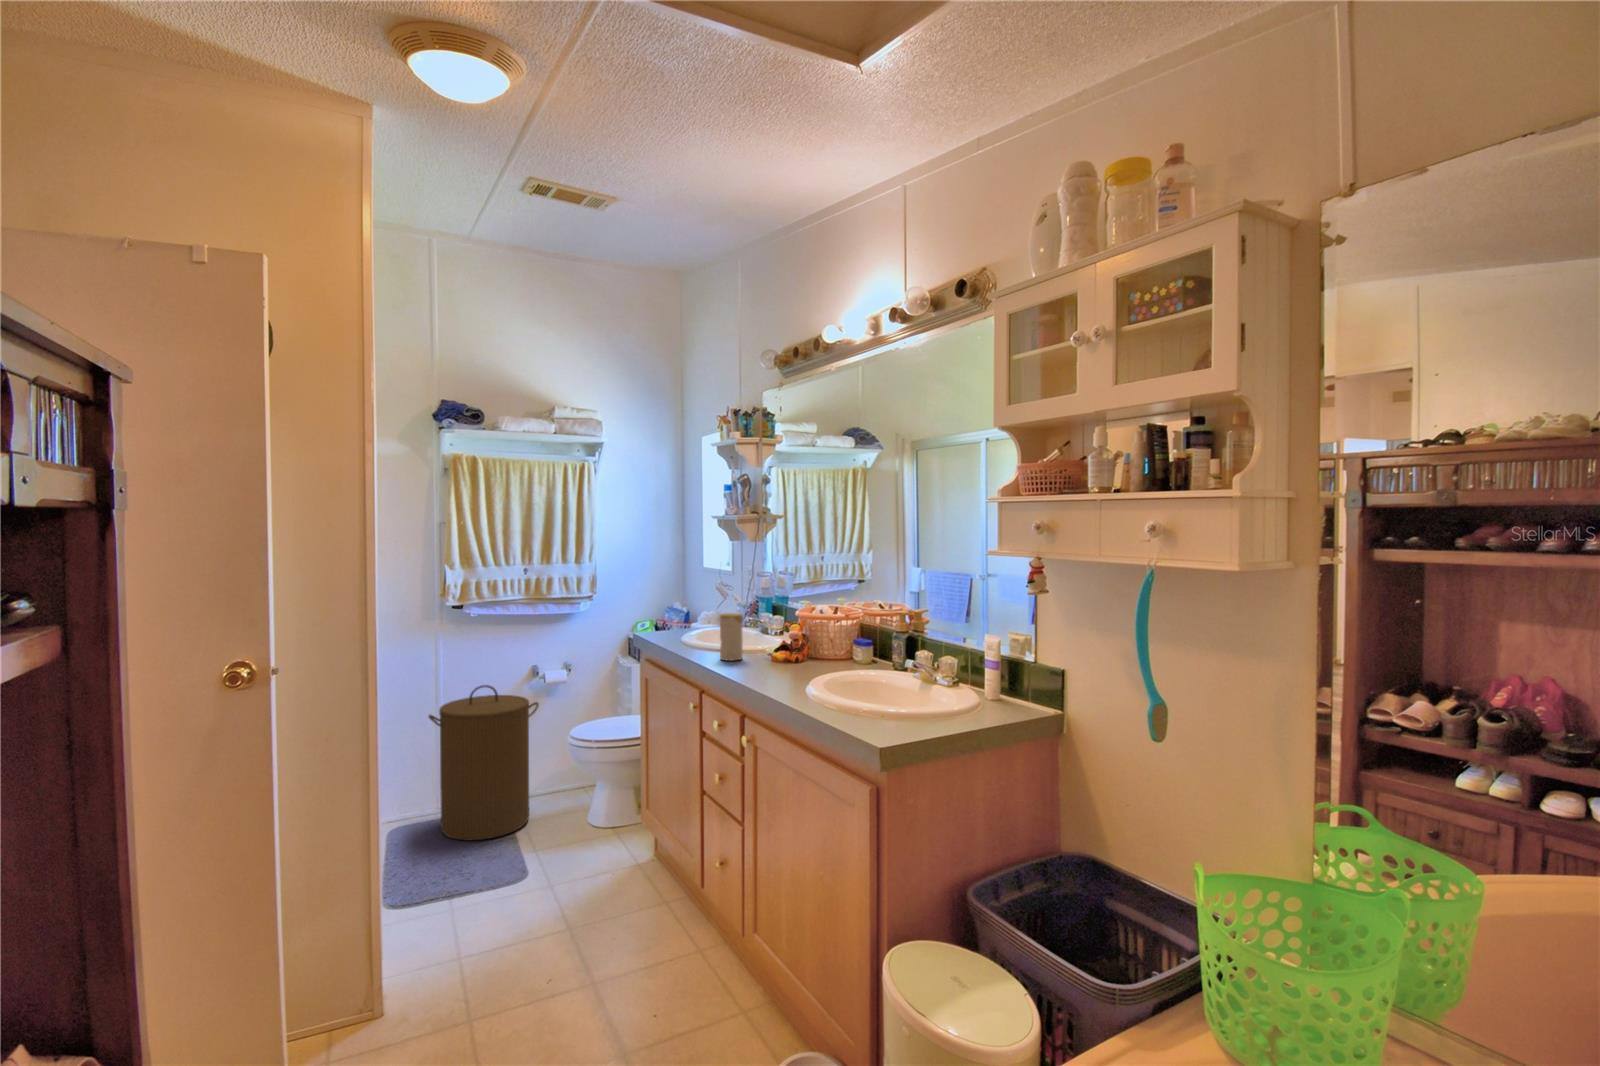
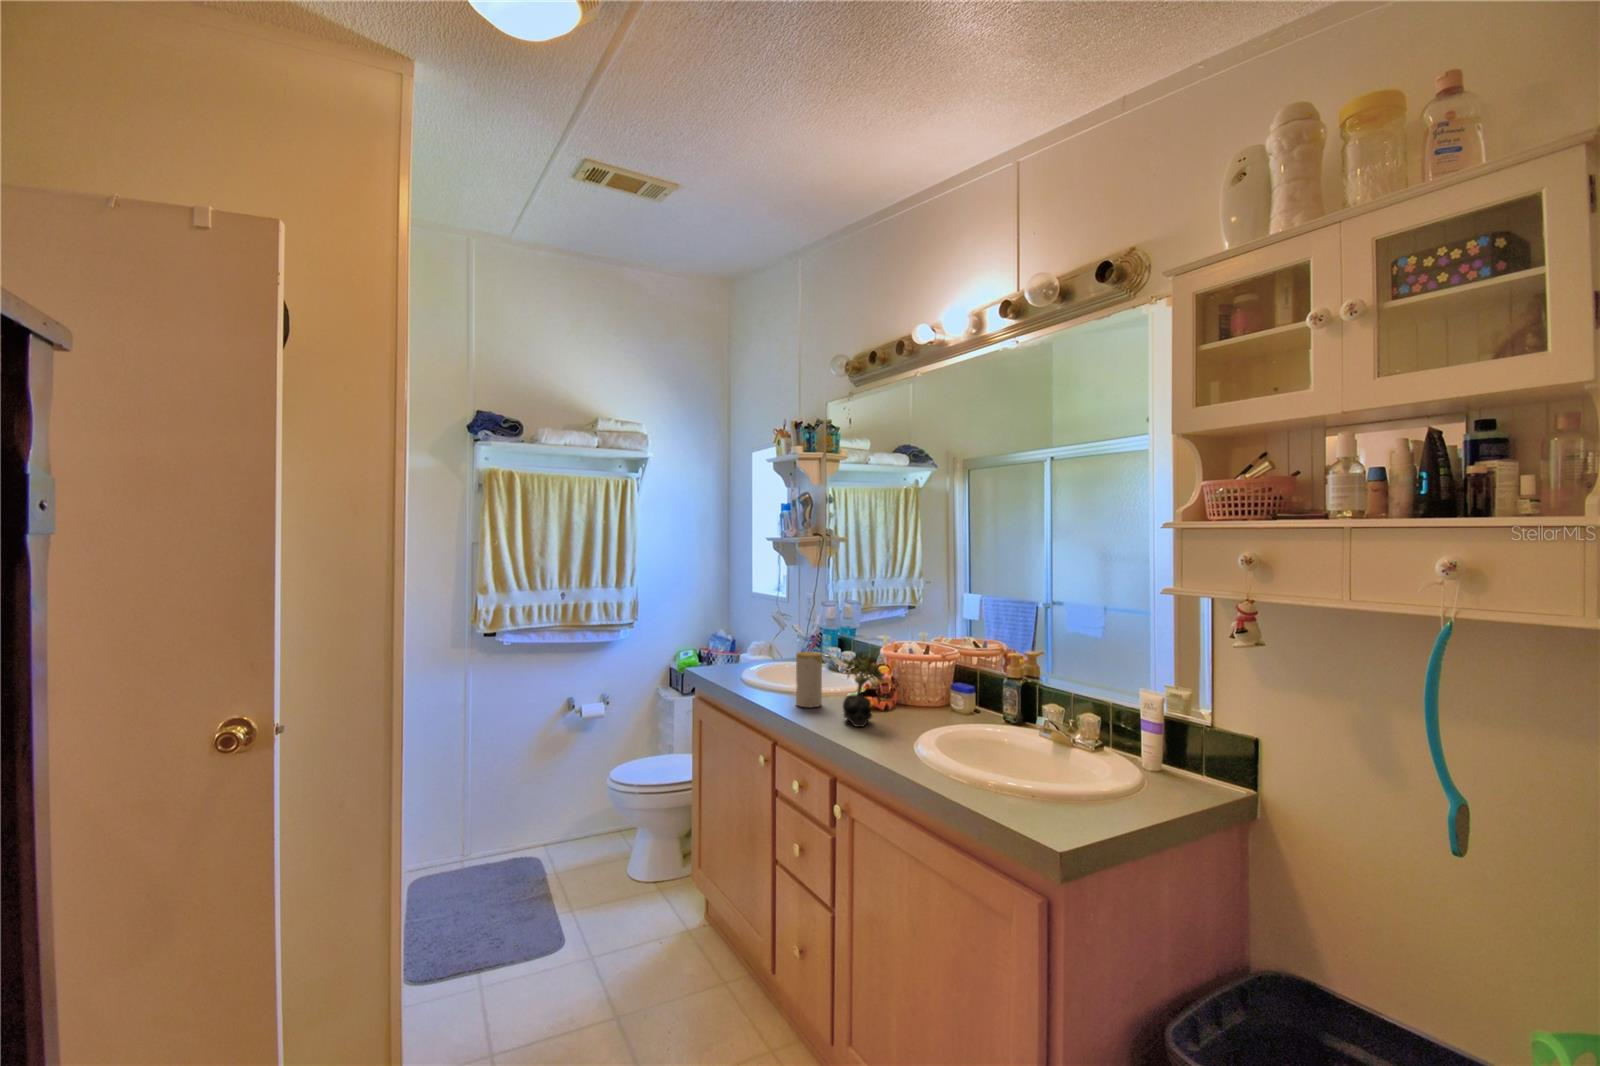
succulent plant: none [749,611,789,673] -> present [839,652,885,727]
laundry hamper: present [429,685,539,840] -> none [455,721,576,897]

